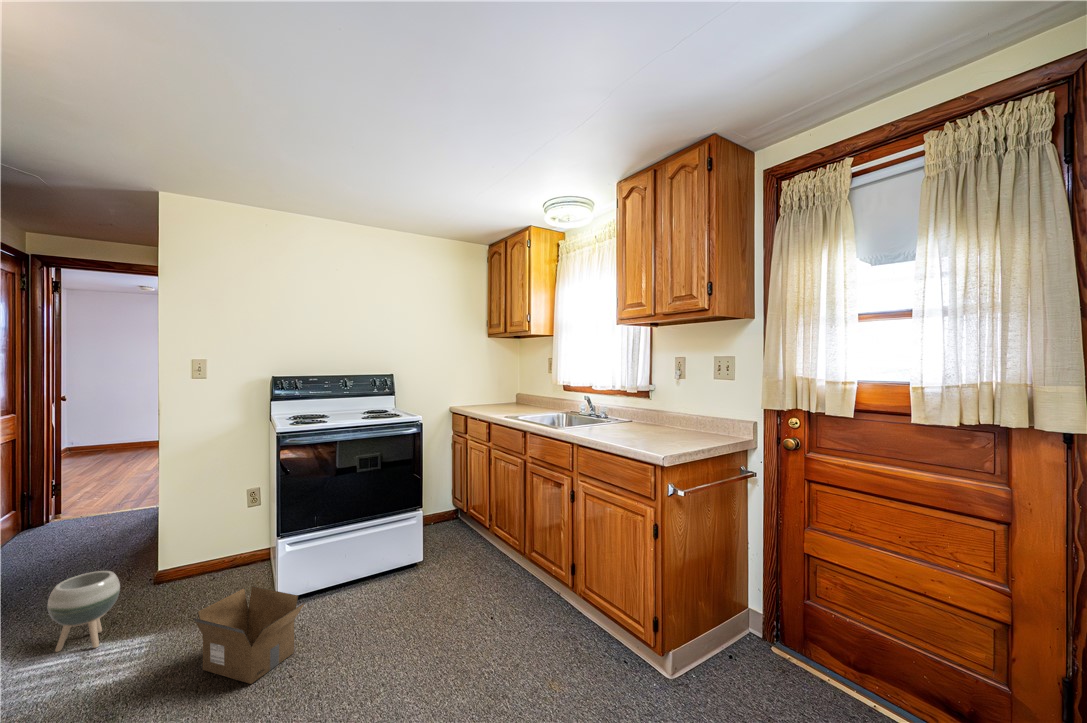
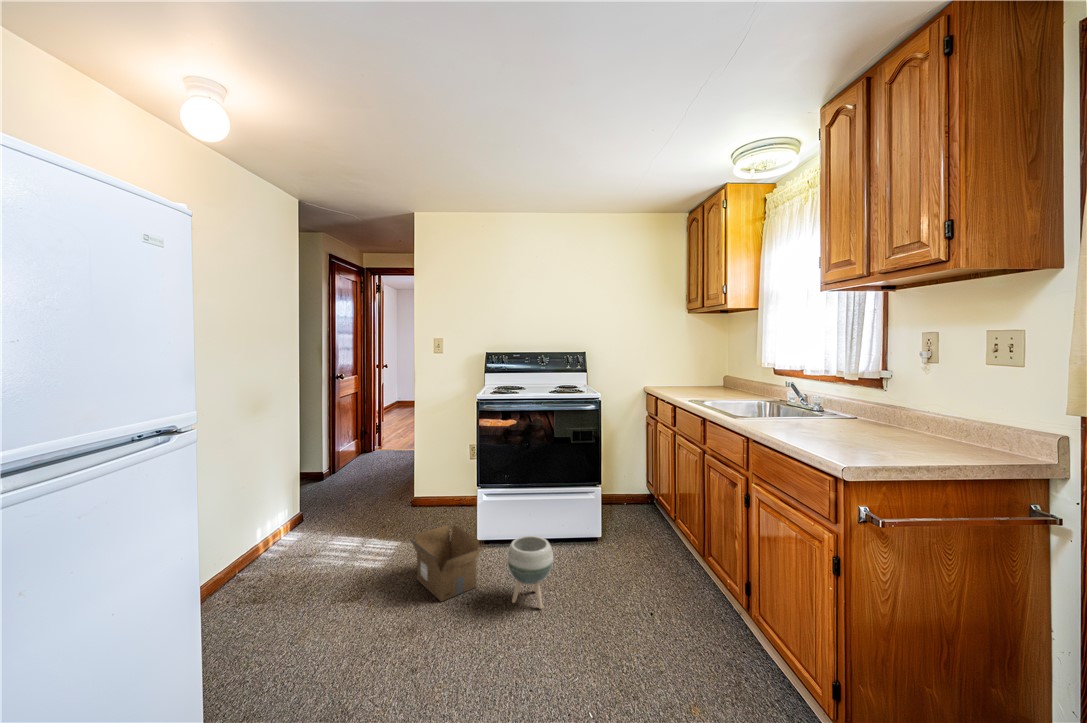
planter: present [48,571,120,652] -> present [507,536,553,609]

